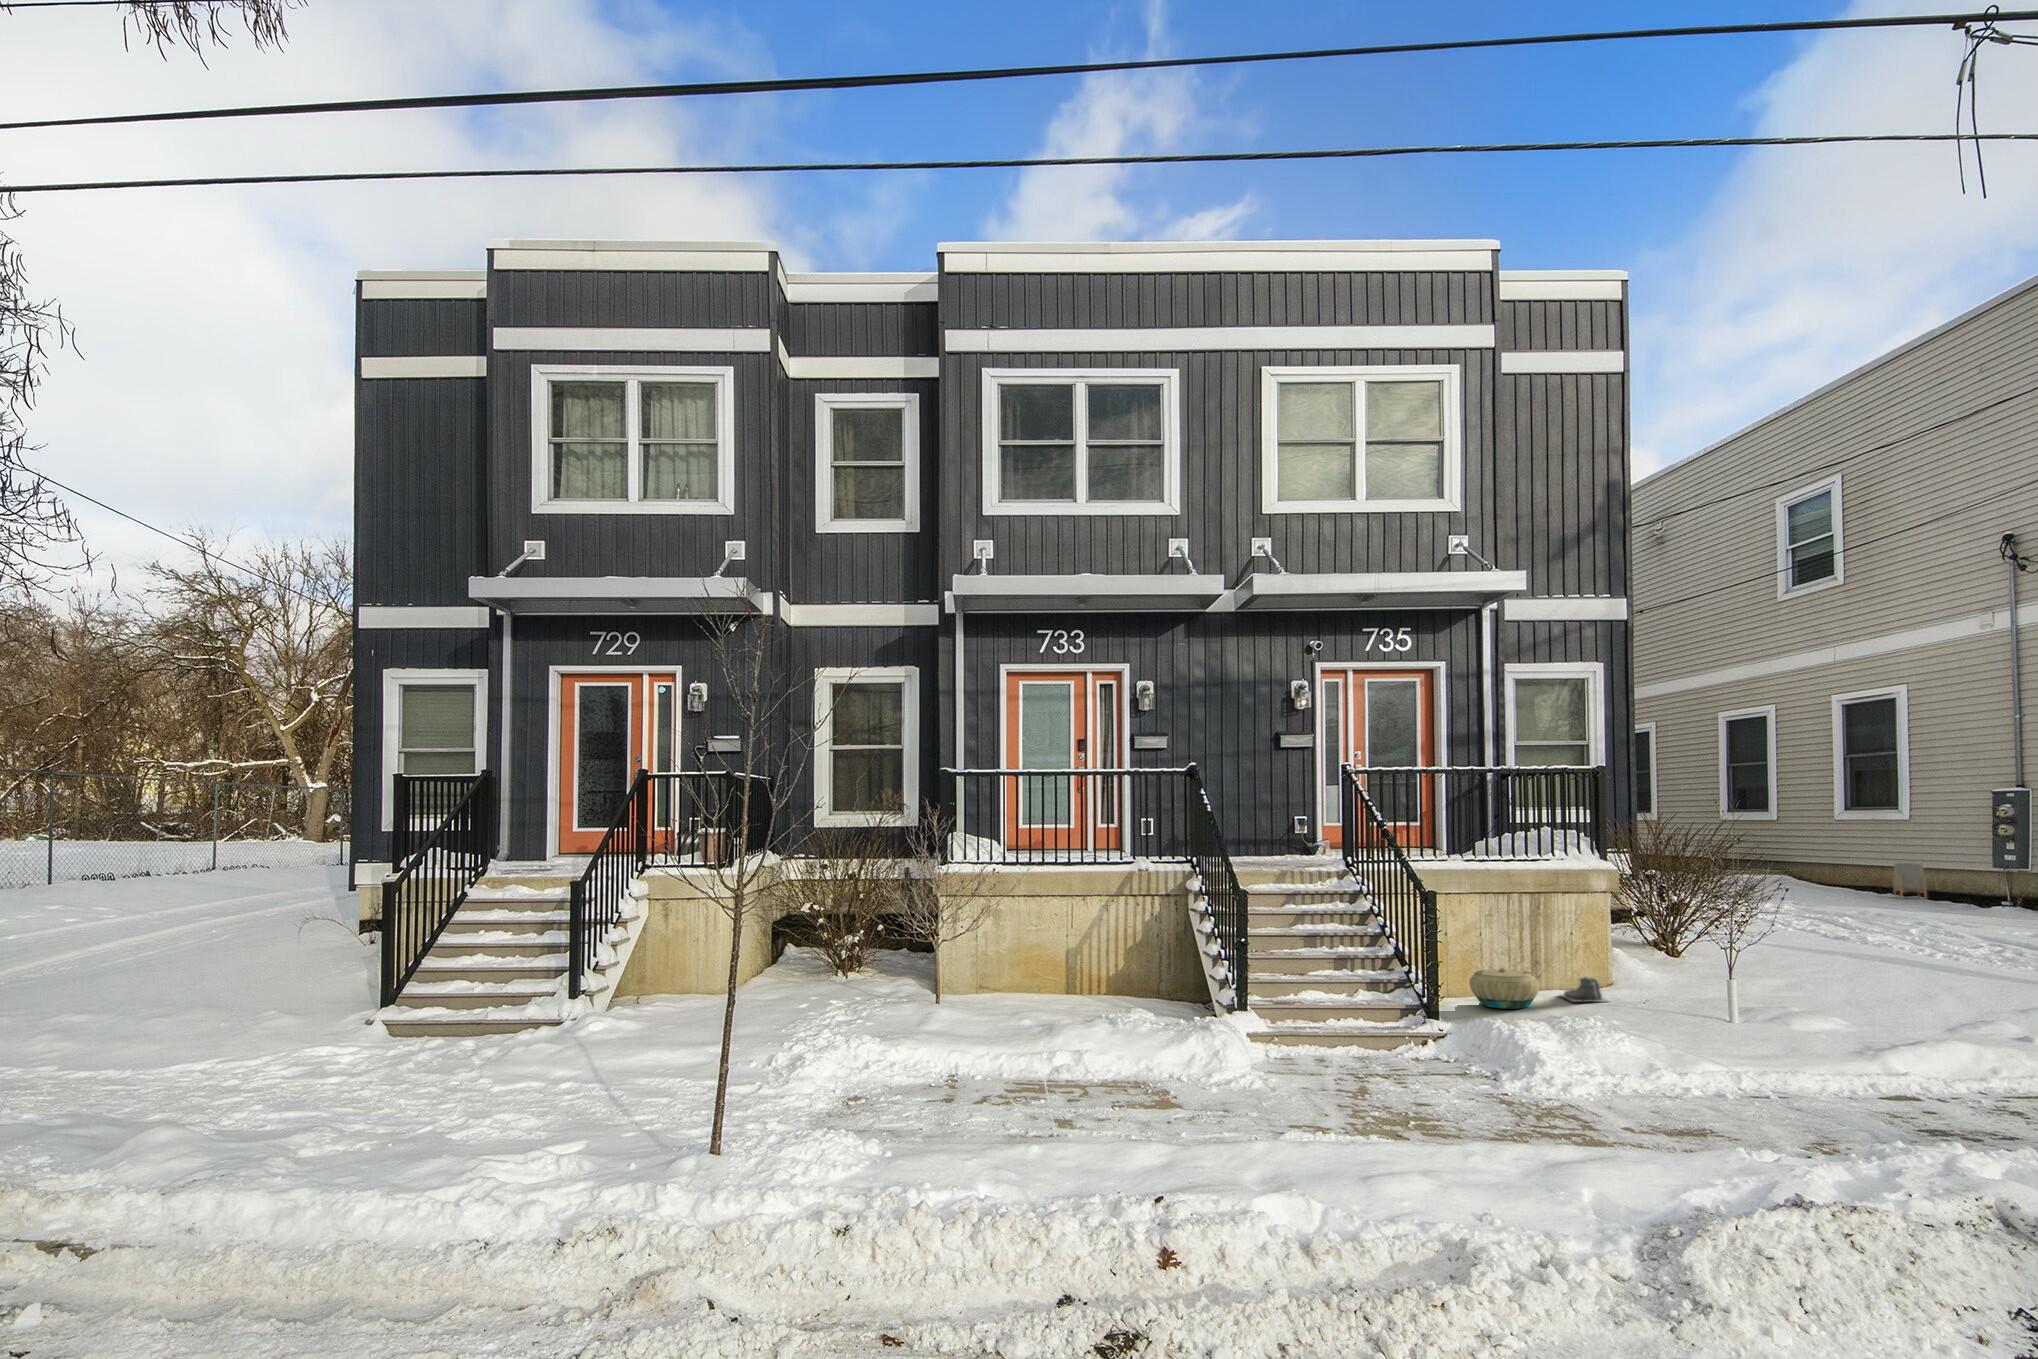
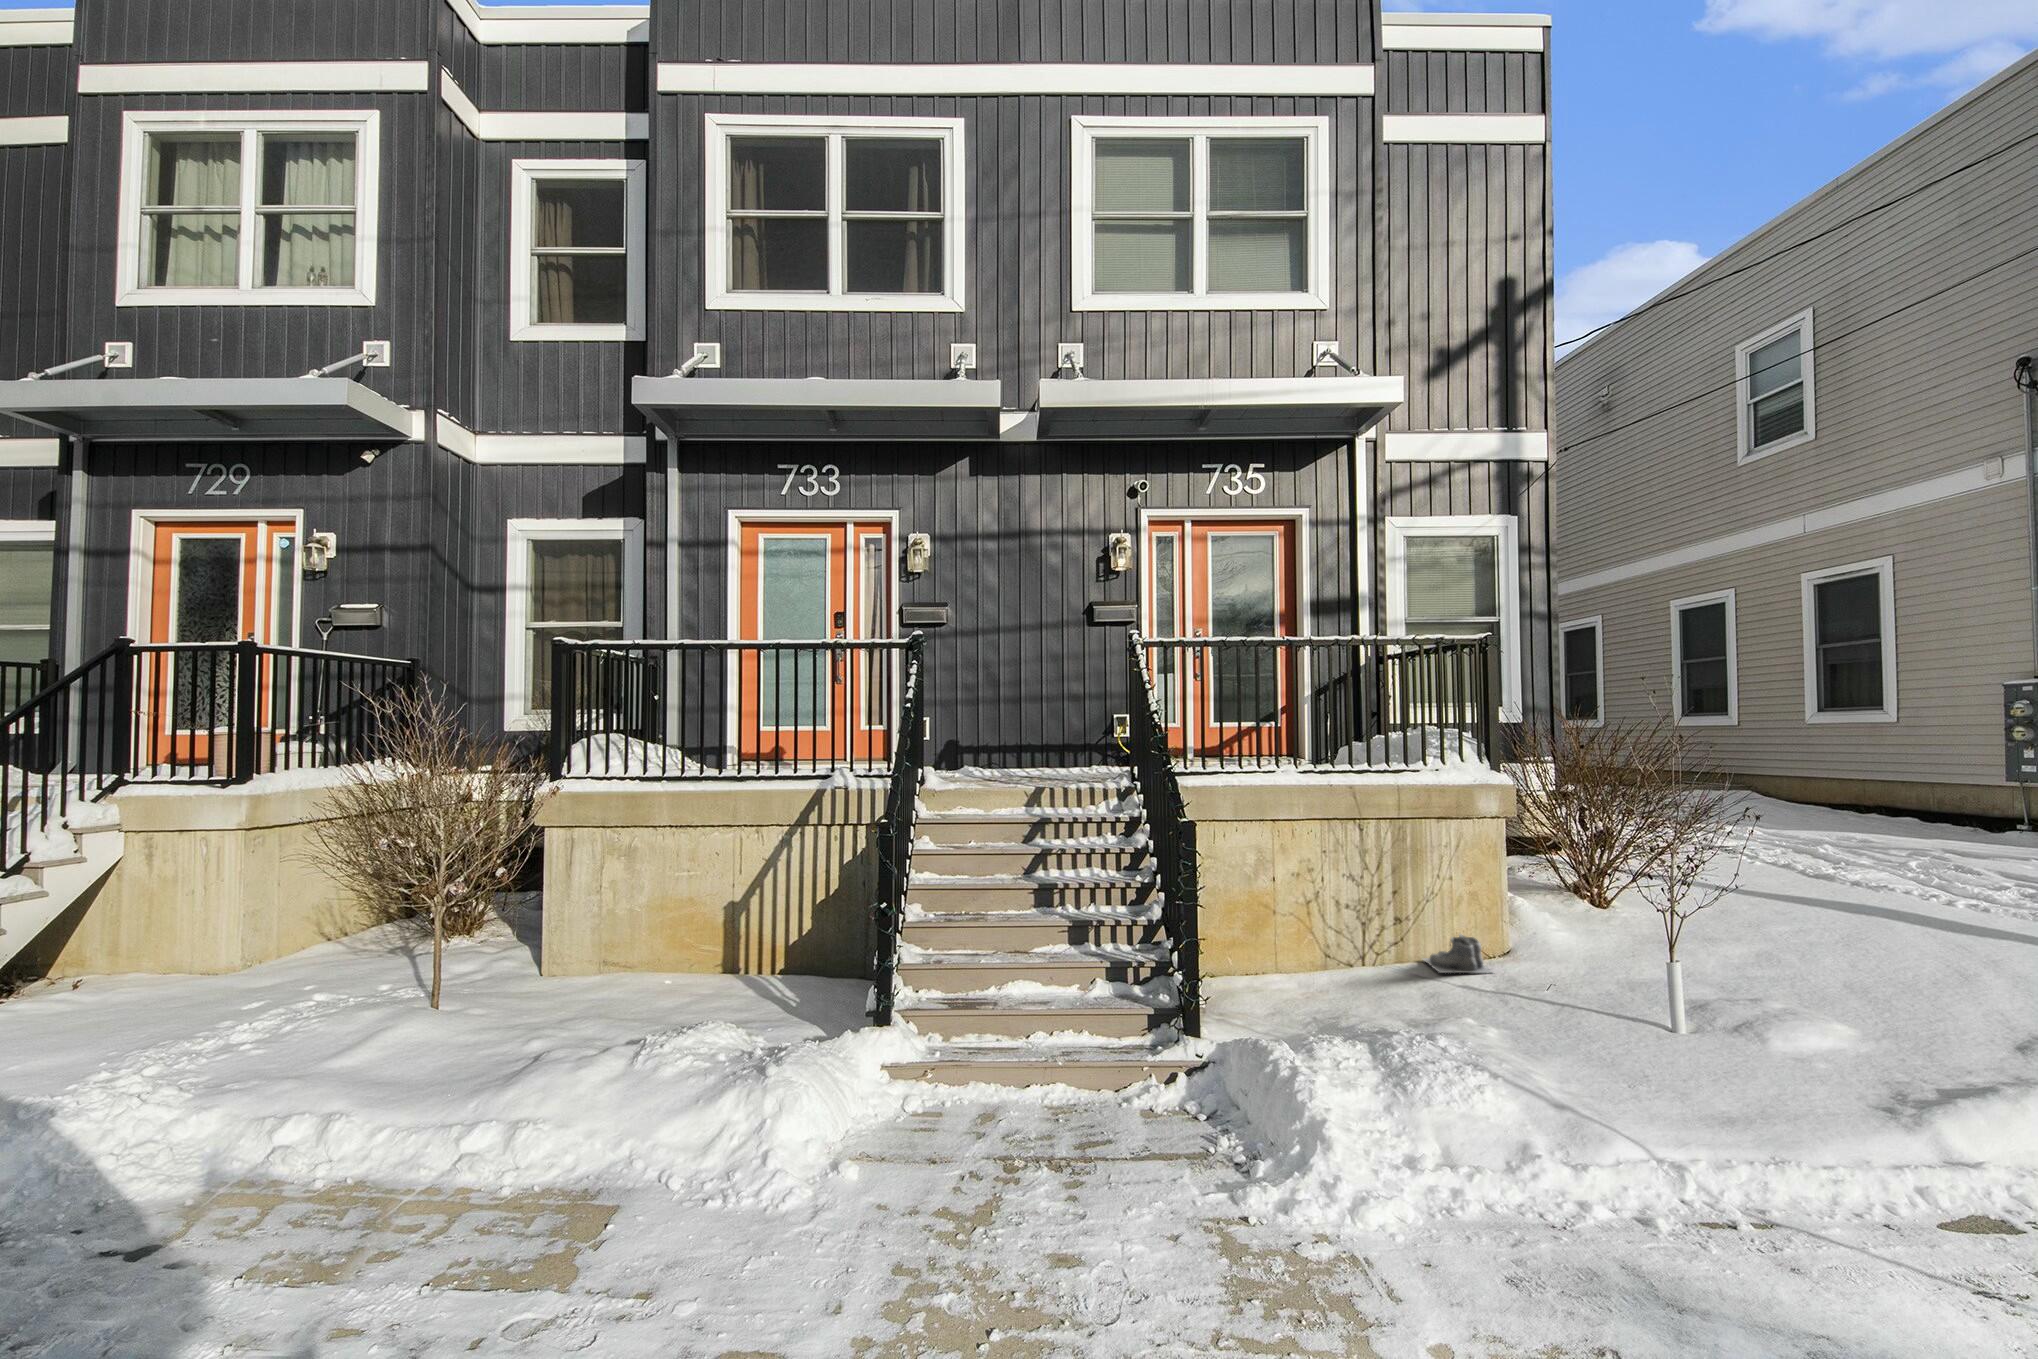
planter: present [1893,863,1927,898] -> none [1870,773,1912,816]
basket: present [1469,968,1540,1009] -> none [1293,922,1392,982]

